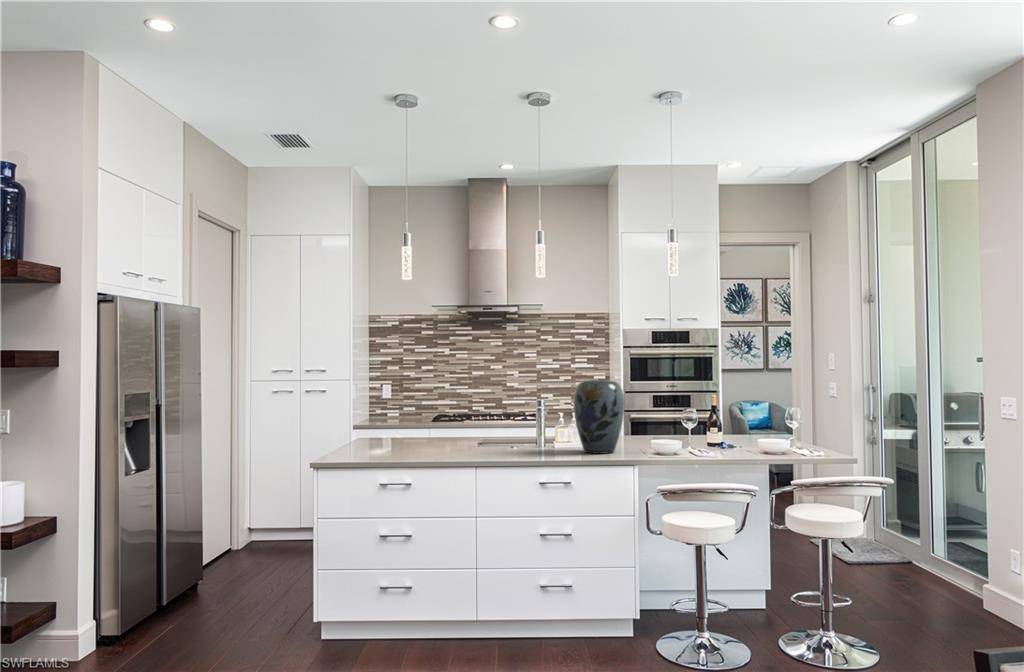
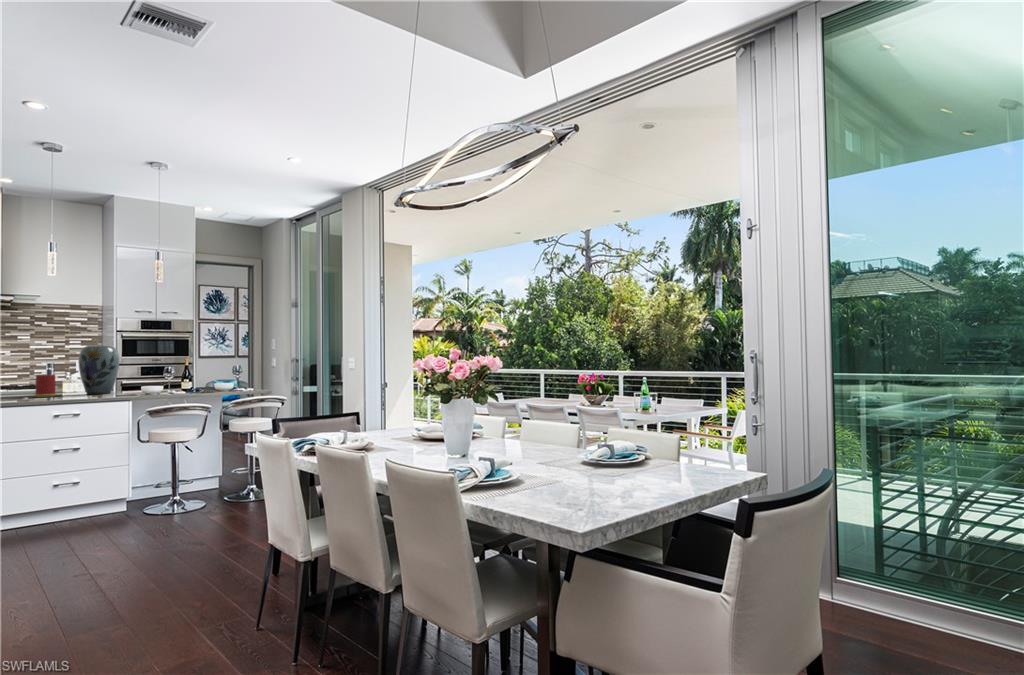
candle: none [516,423,553,457] -> present [30,375,61,397]

